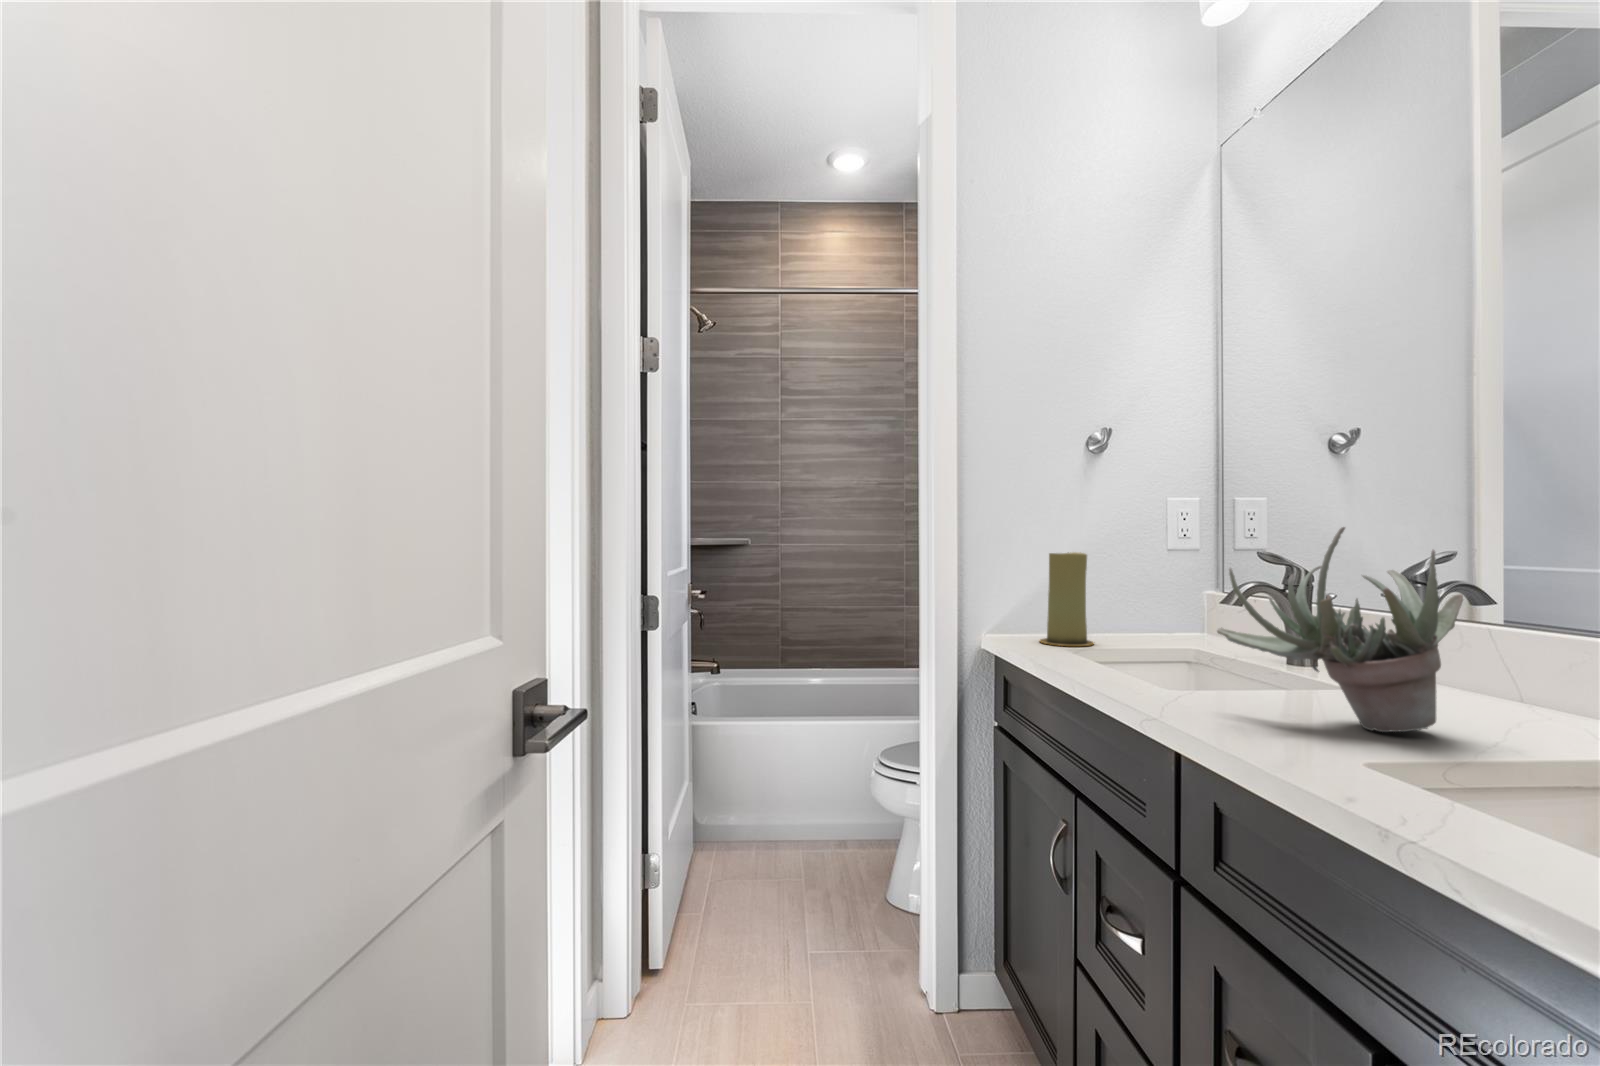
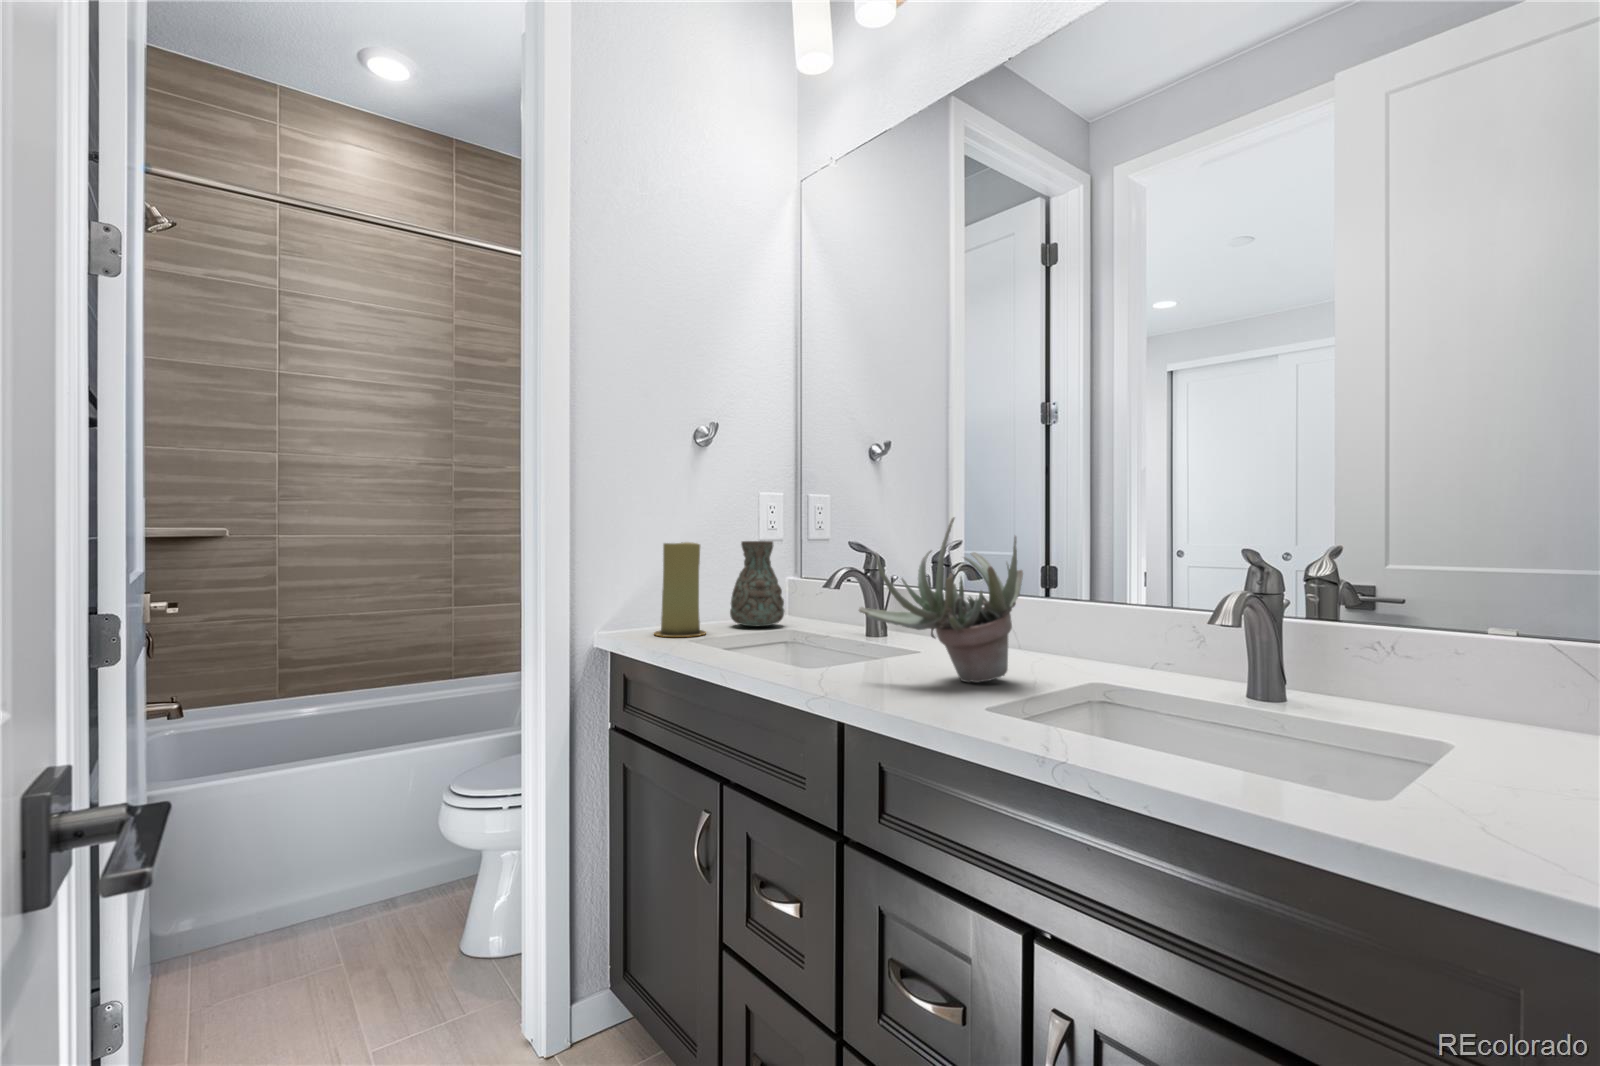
decorative vase: none [1127,552,1190,642] -> present [730,541,784,626]

